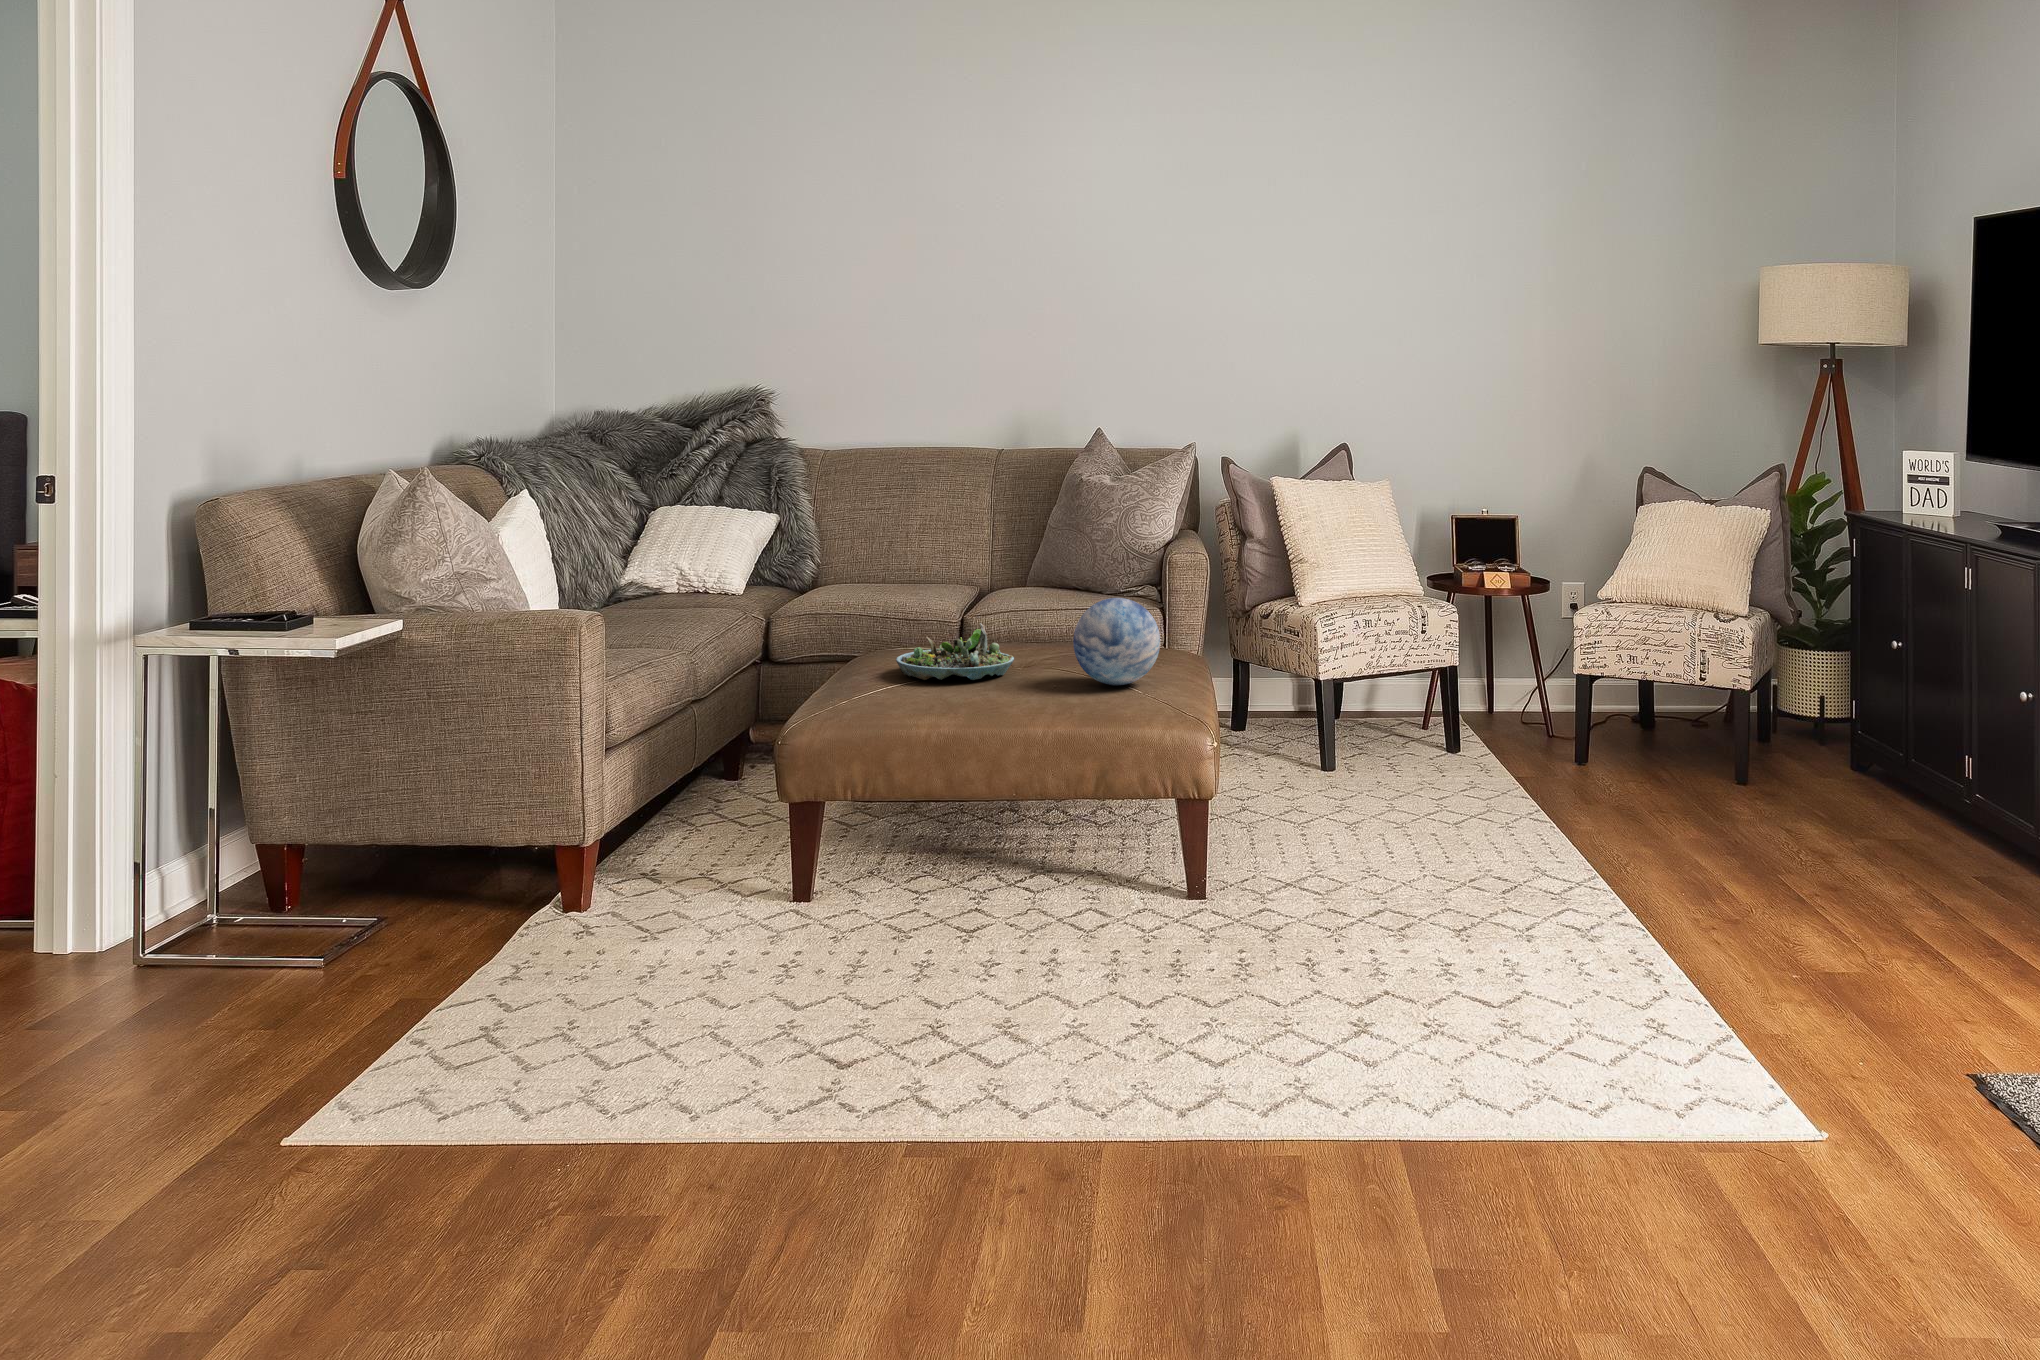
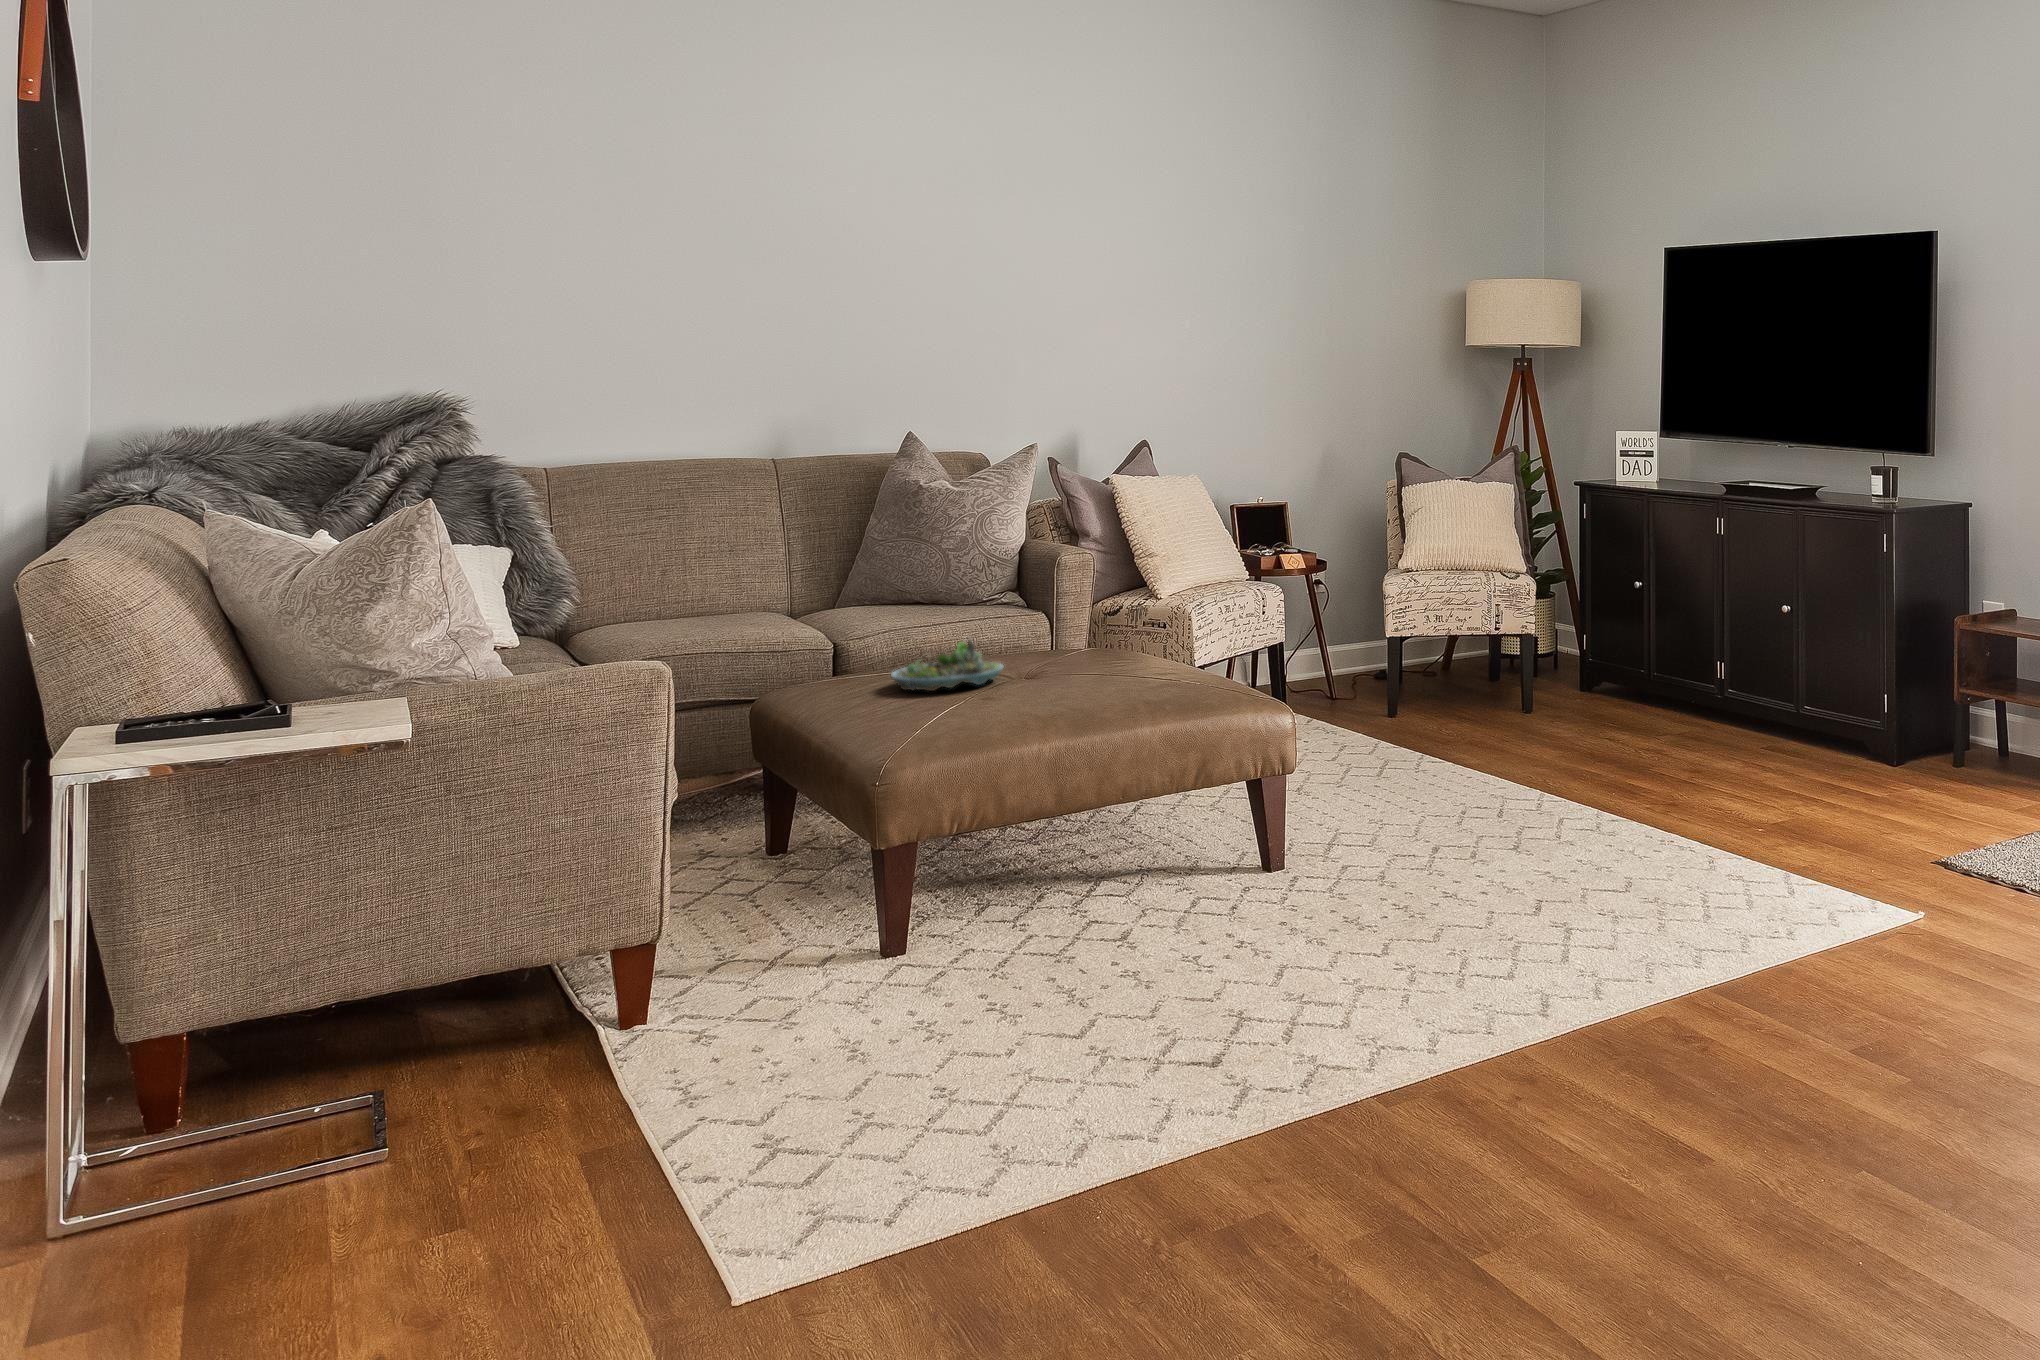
decorative orb: present [1073,598,1160,685] -> none [1069,597,1146,674]

